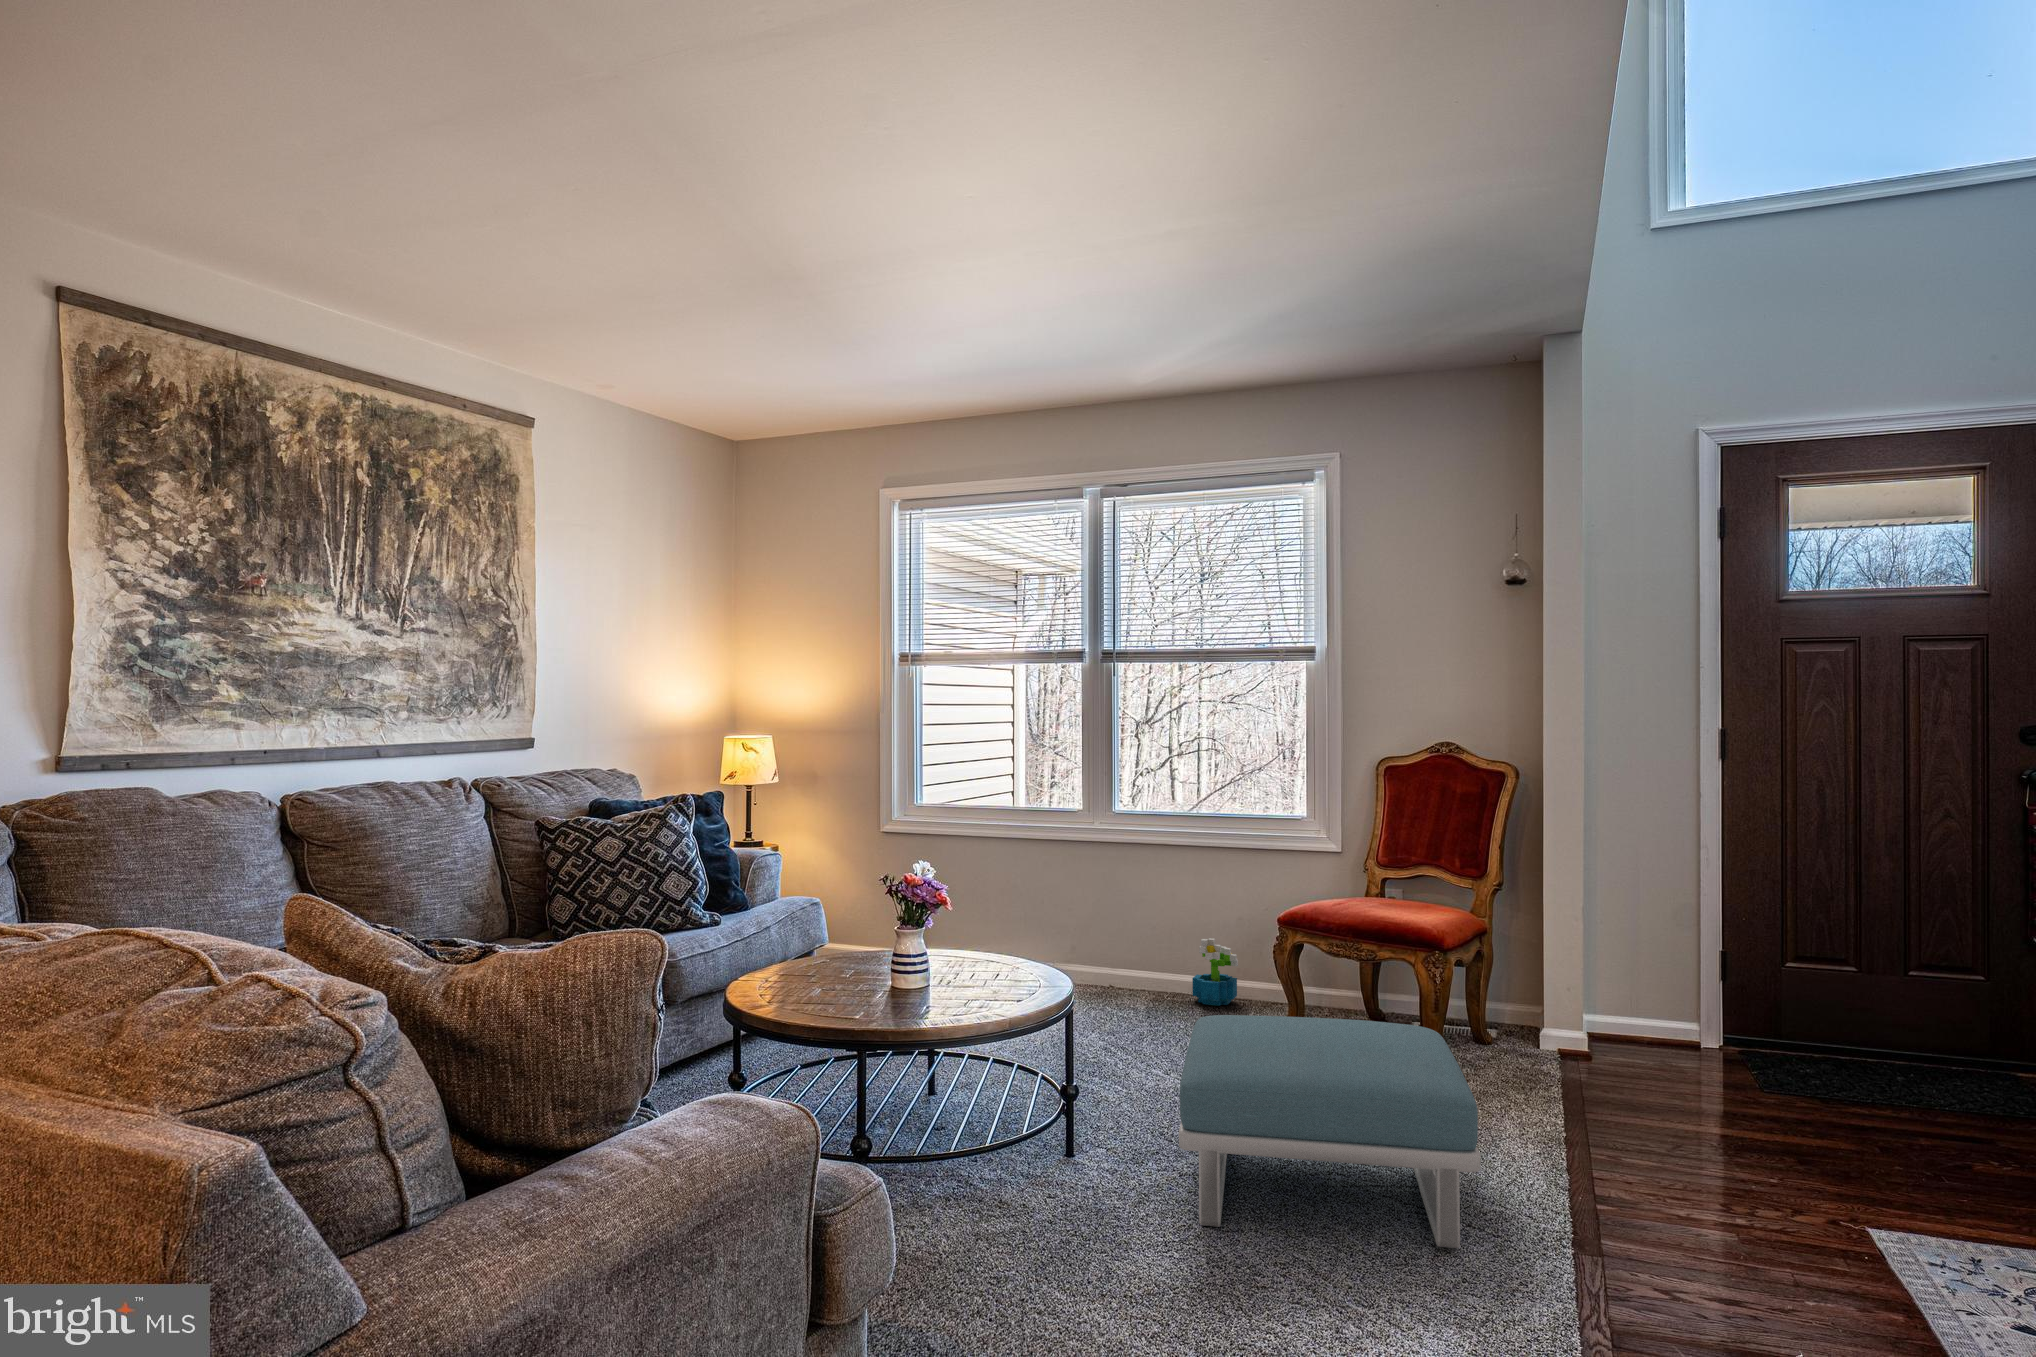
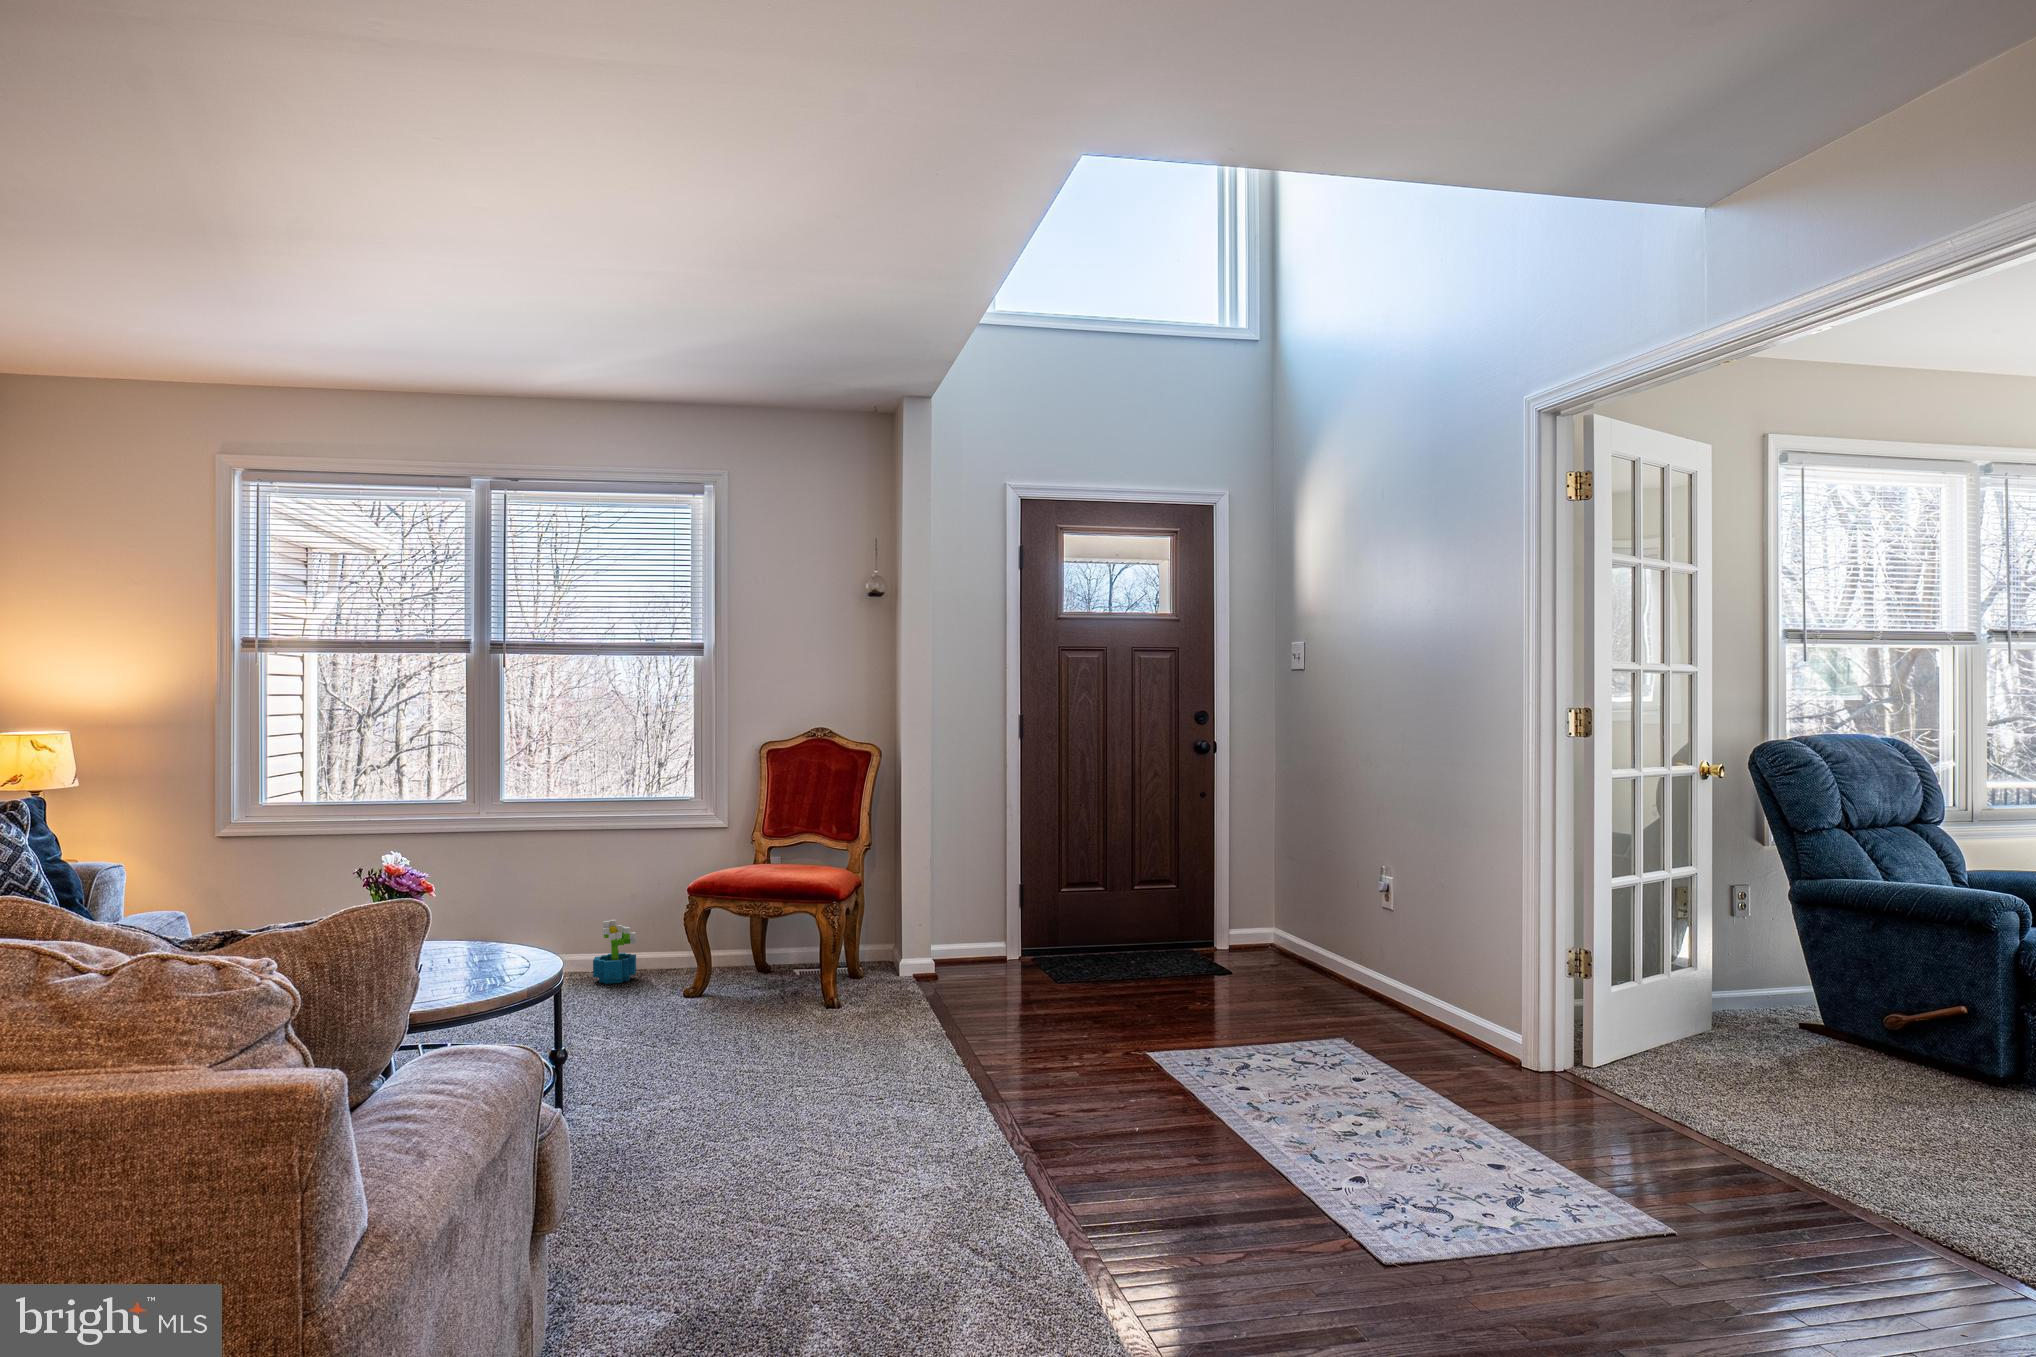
footstool: present [1179,1015,1480,1248] -> none [659,961,926,1153]

